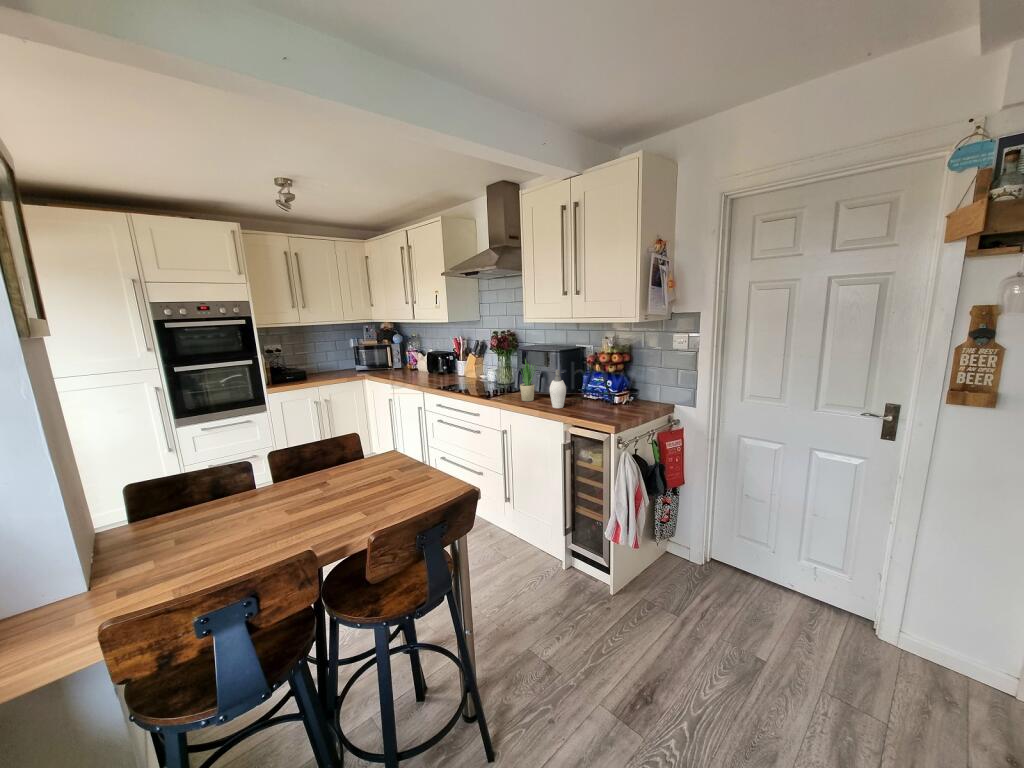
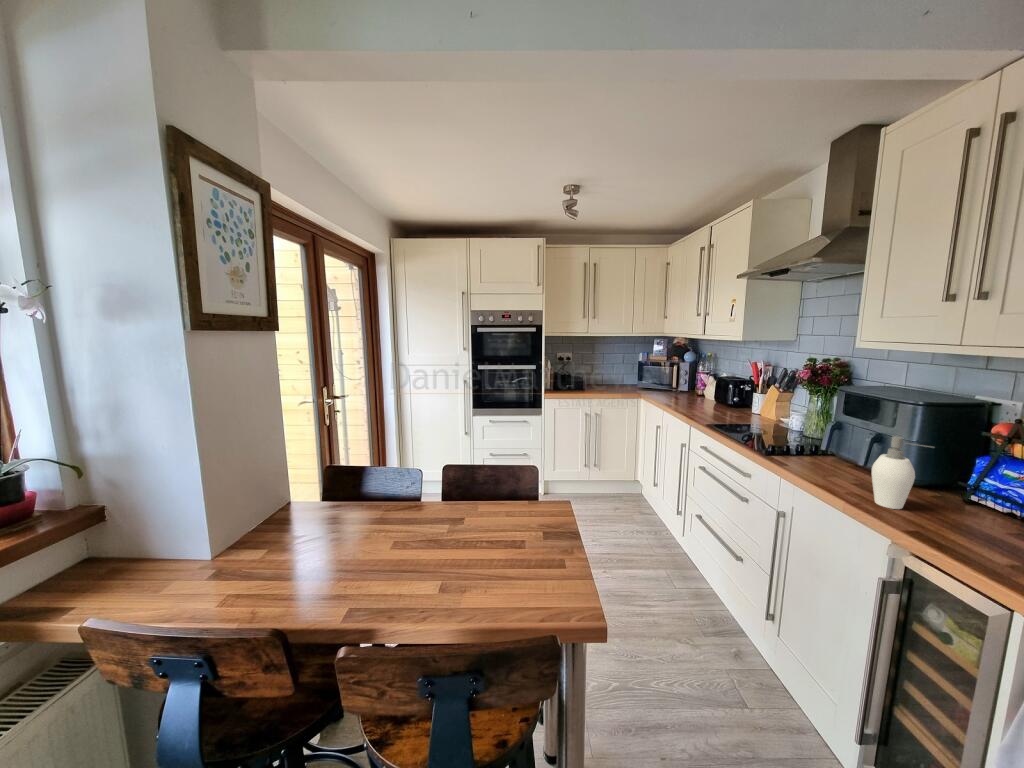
potted plant: present [520,360,536,401] -> none [818,402,861,478]

